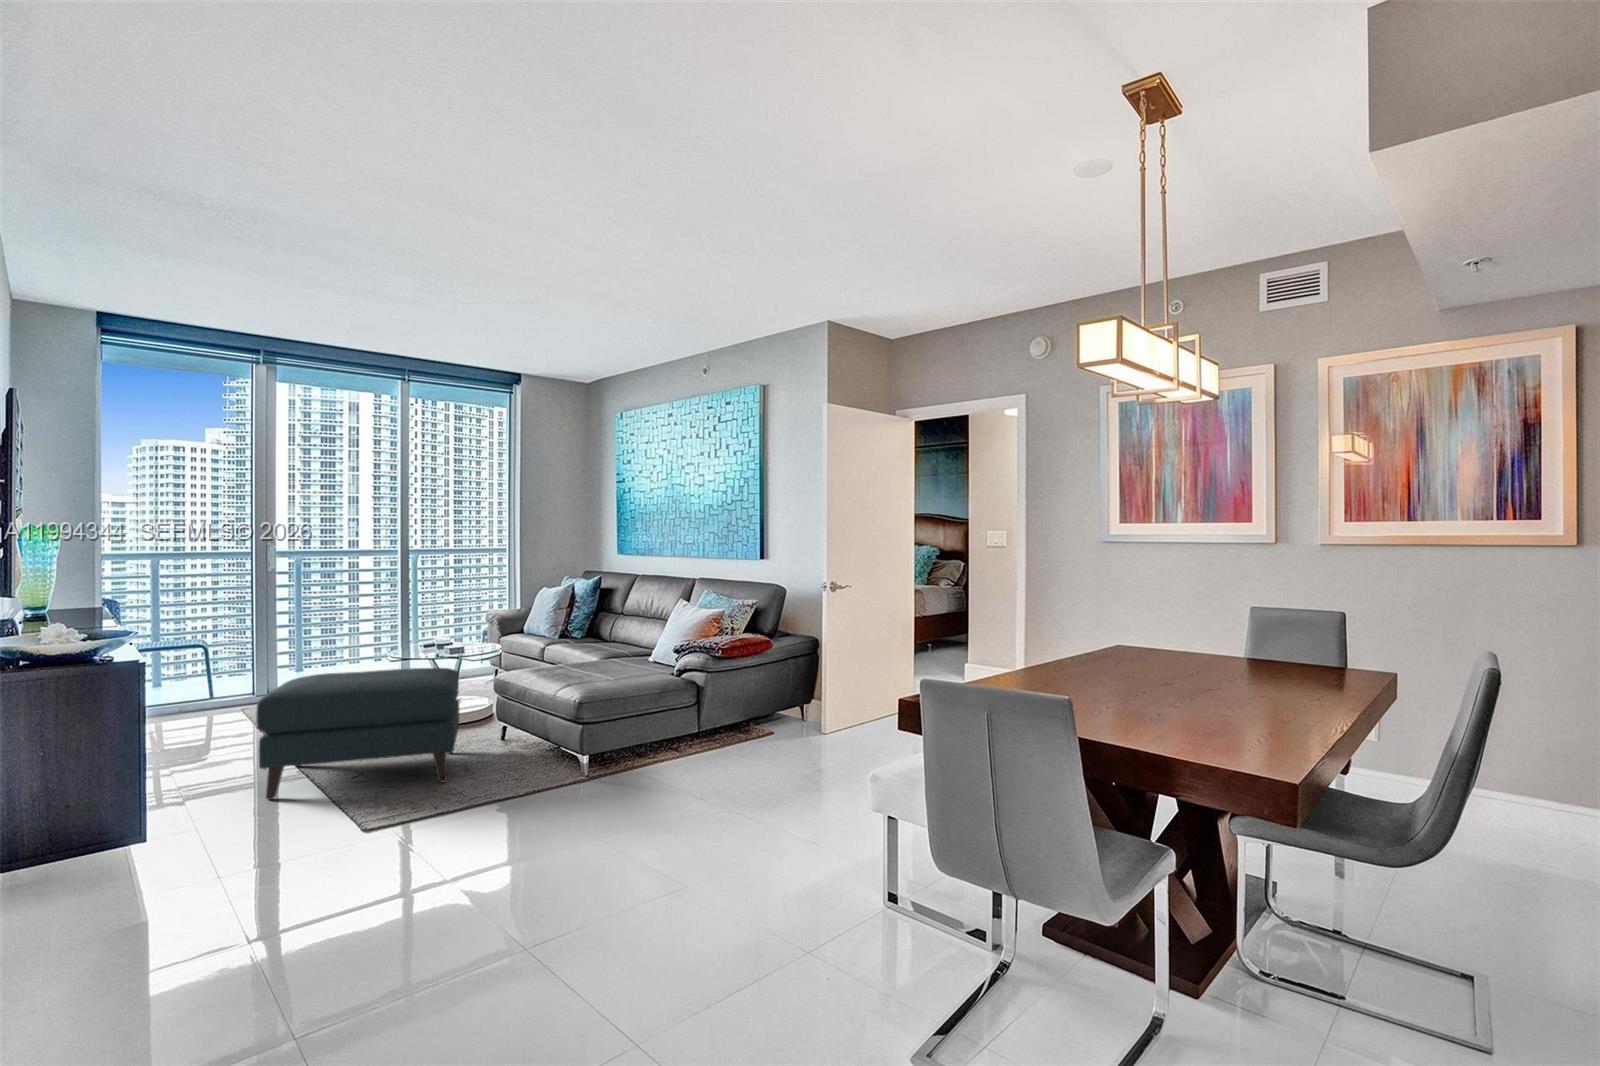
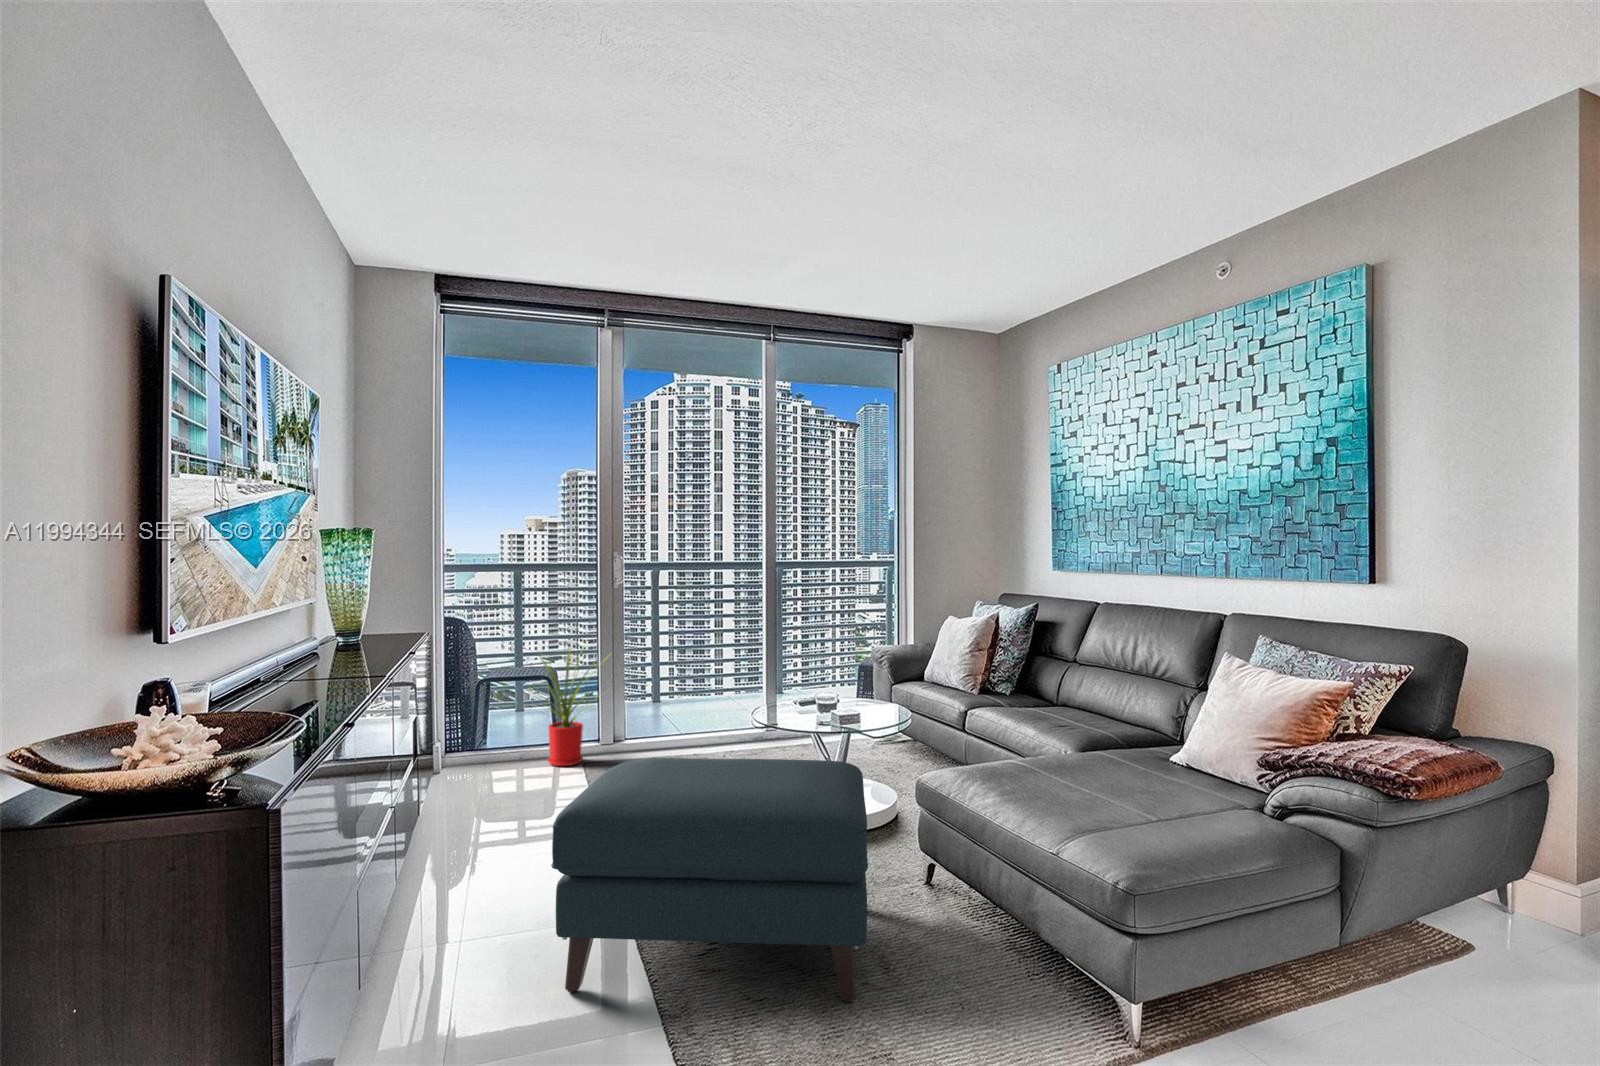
house plant: none [178,612,268,712] -> present [531,651,593,766]

